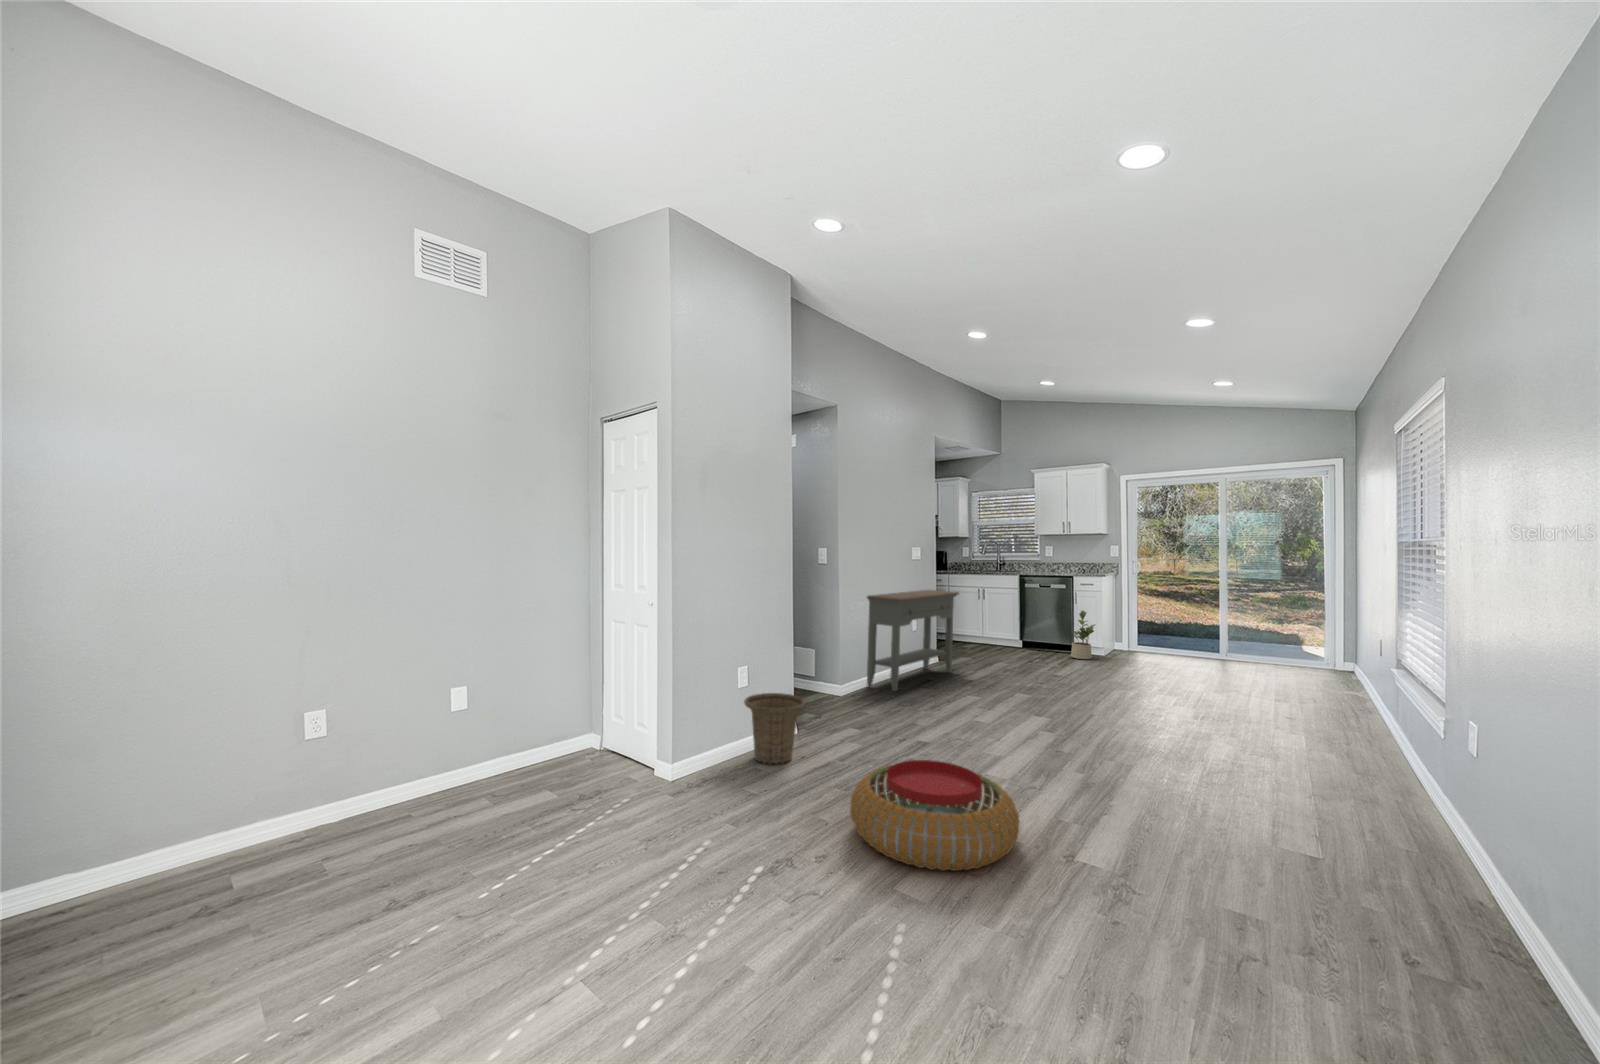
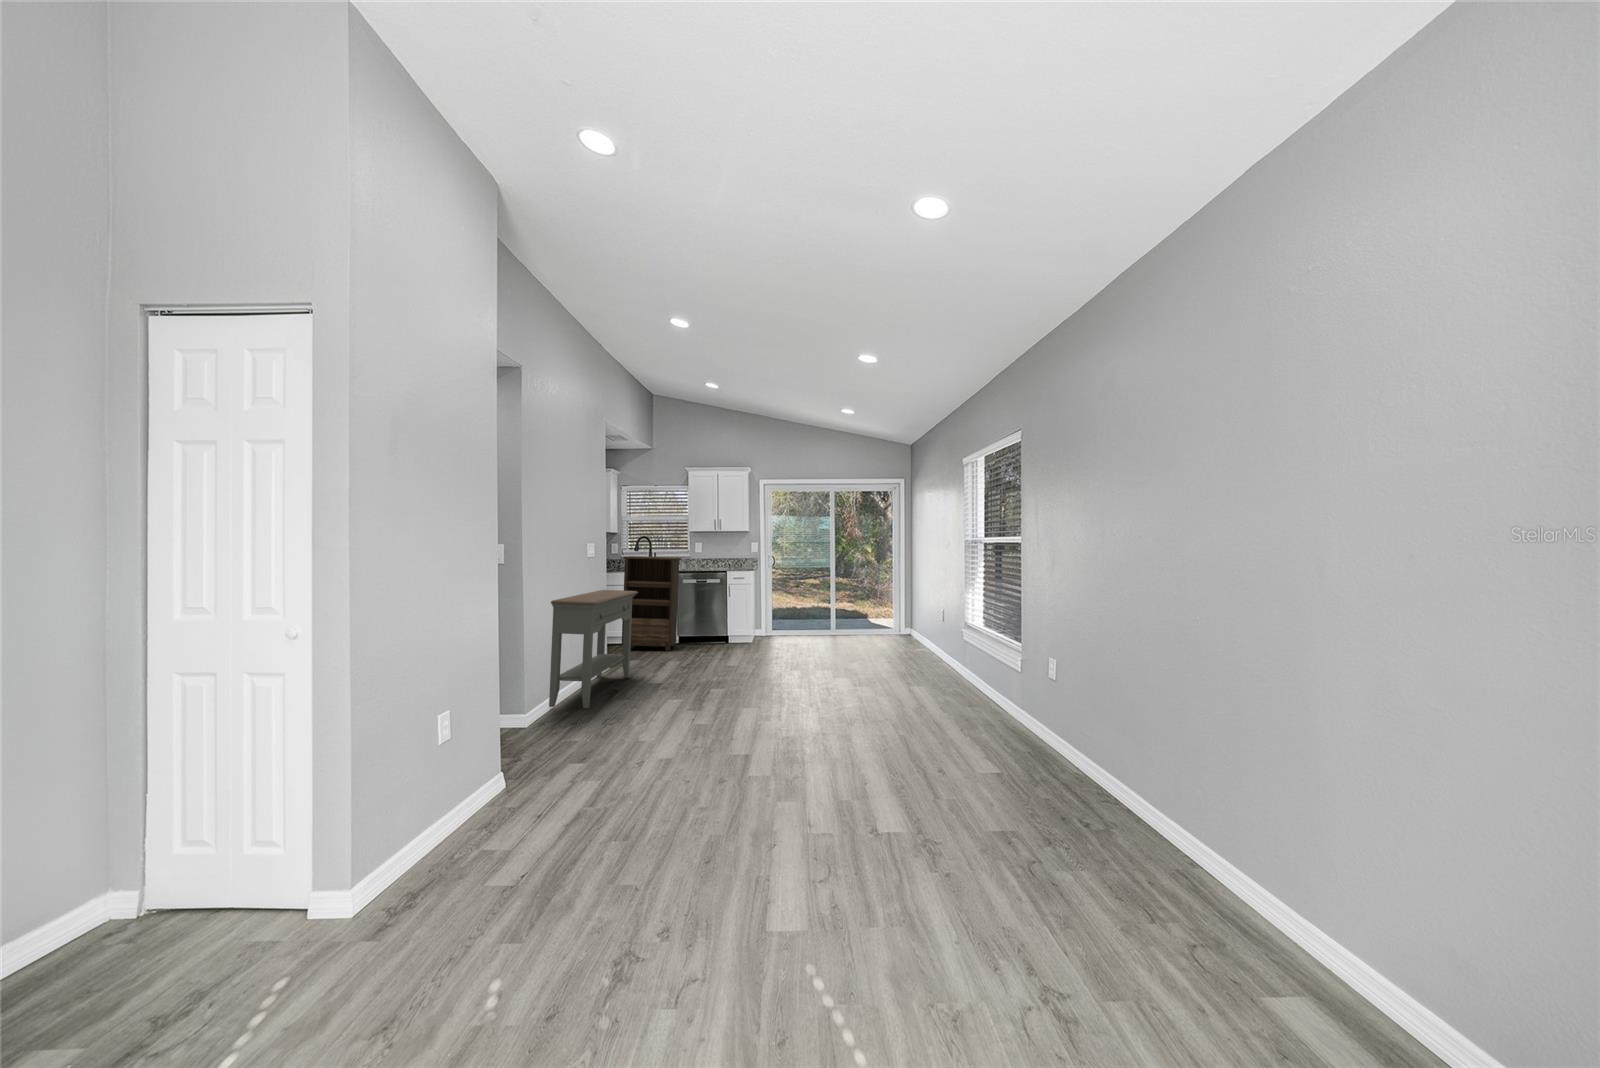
bookshelf: none [964,559,1024,655] -> present [622,556,681,651]
potted plant: present [1071,611,1095,659] -> none [724,602,745,648]
basket: present [744,693,805,765] -> none [454,739,546,843]
pouf: present [850,760,1020,871] -> none [672,786,863,923]

